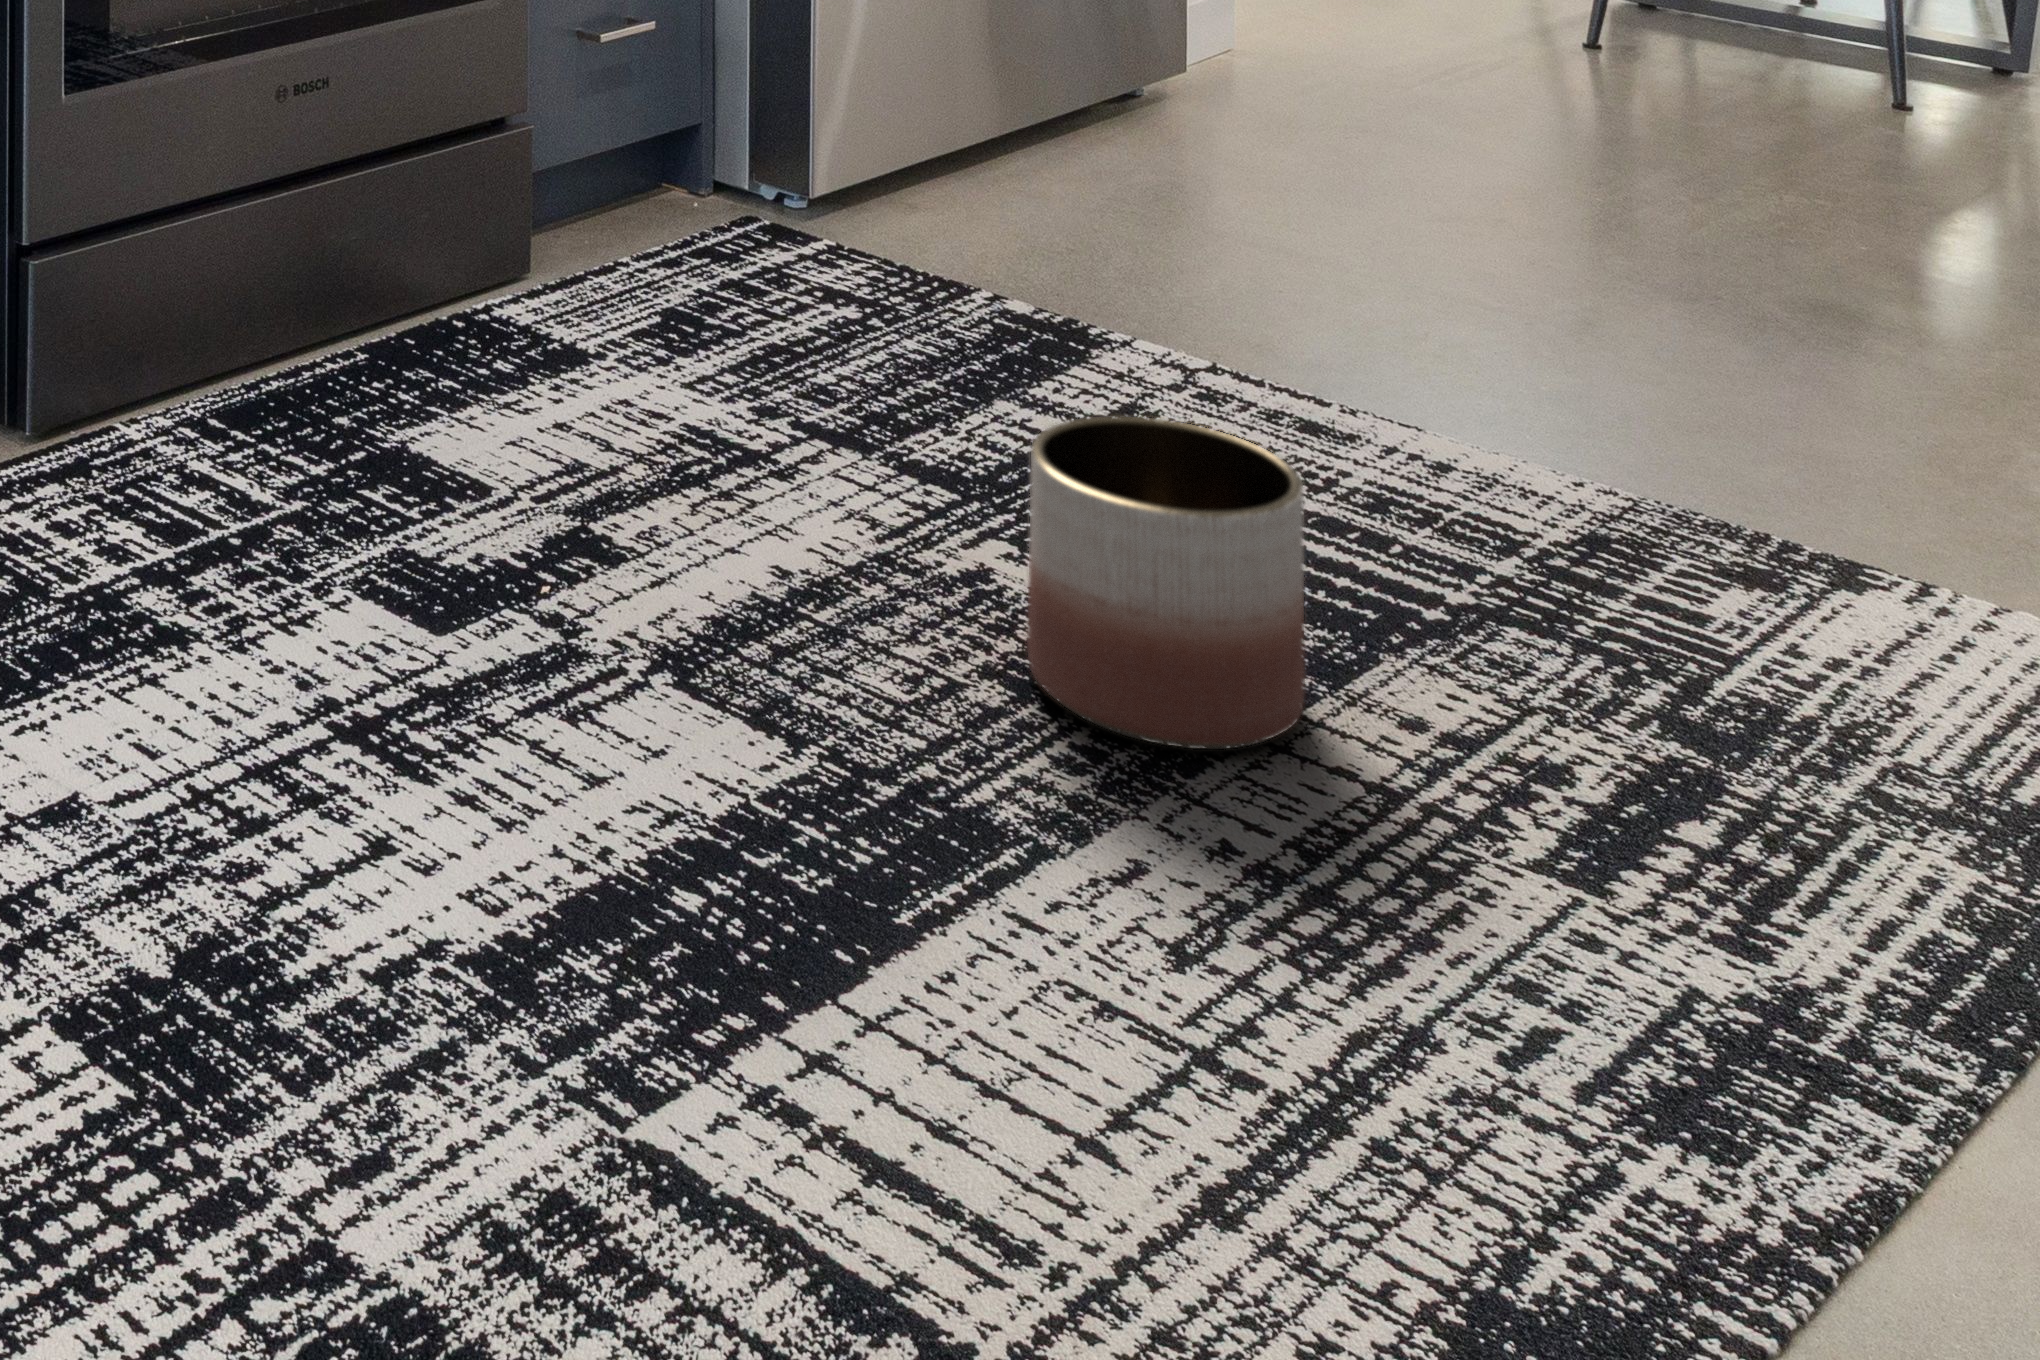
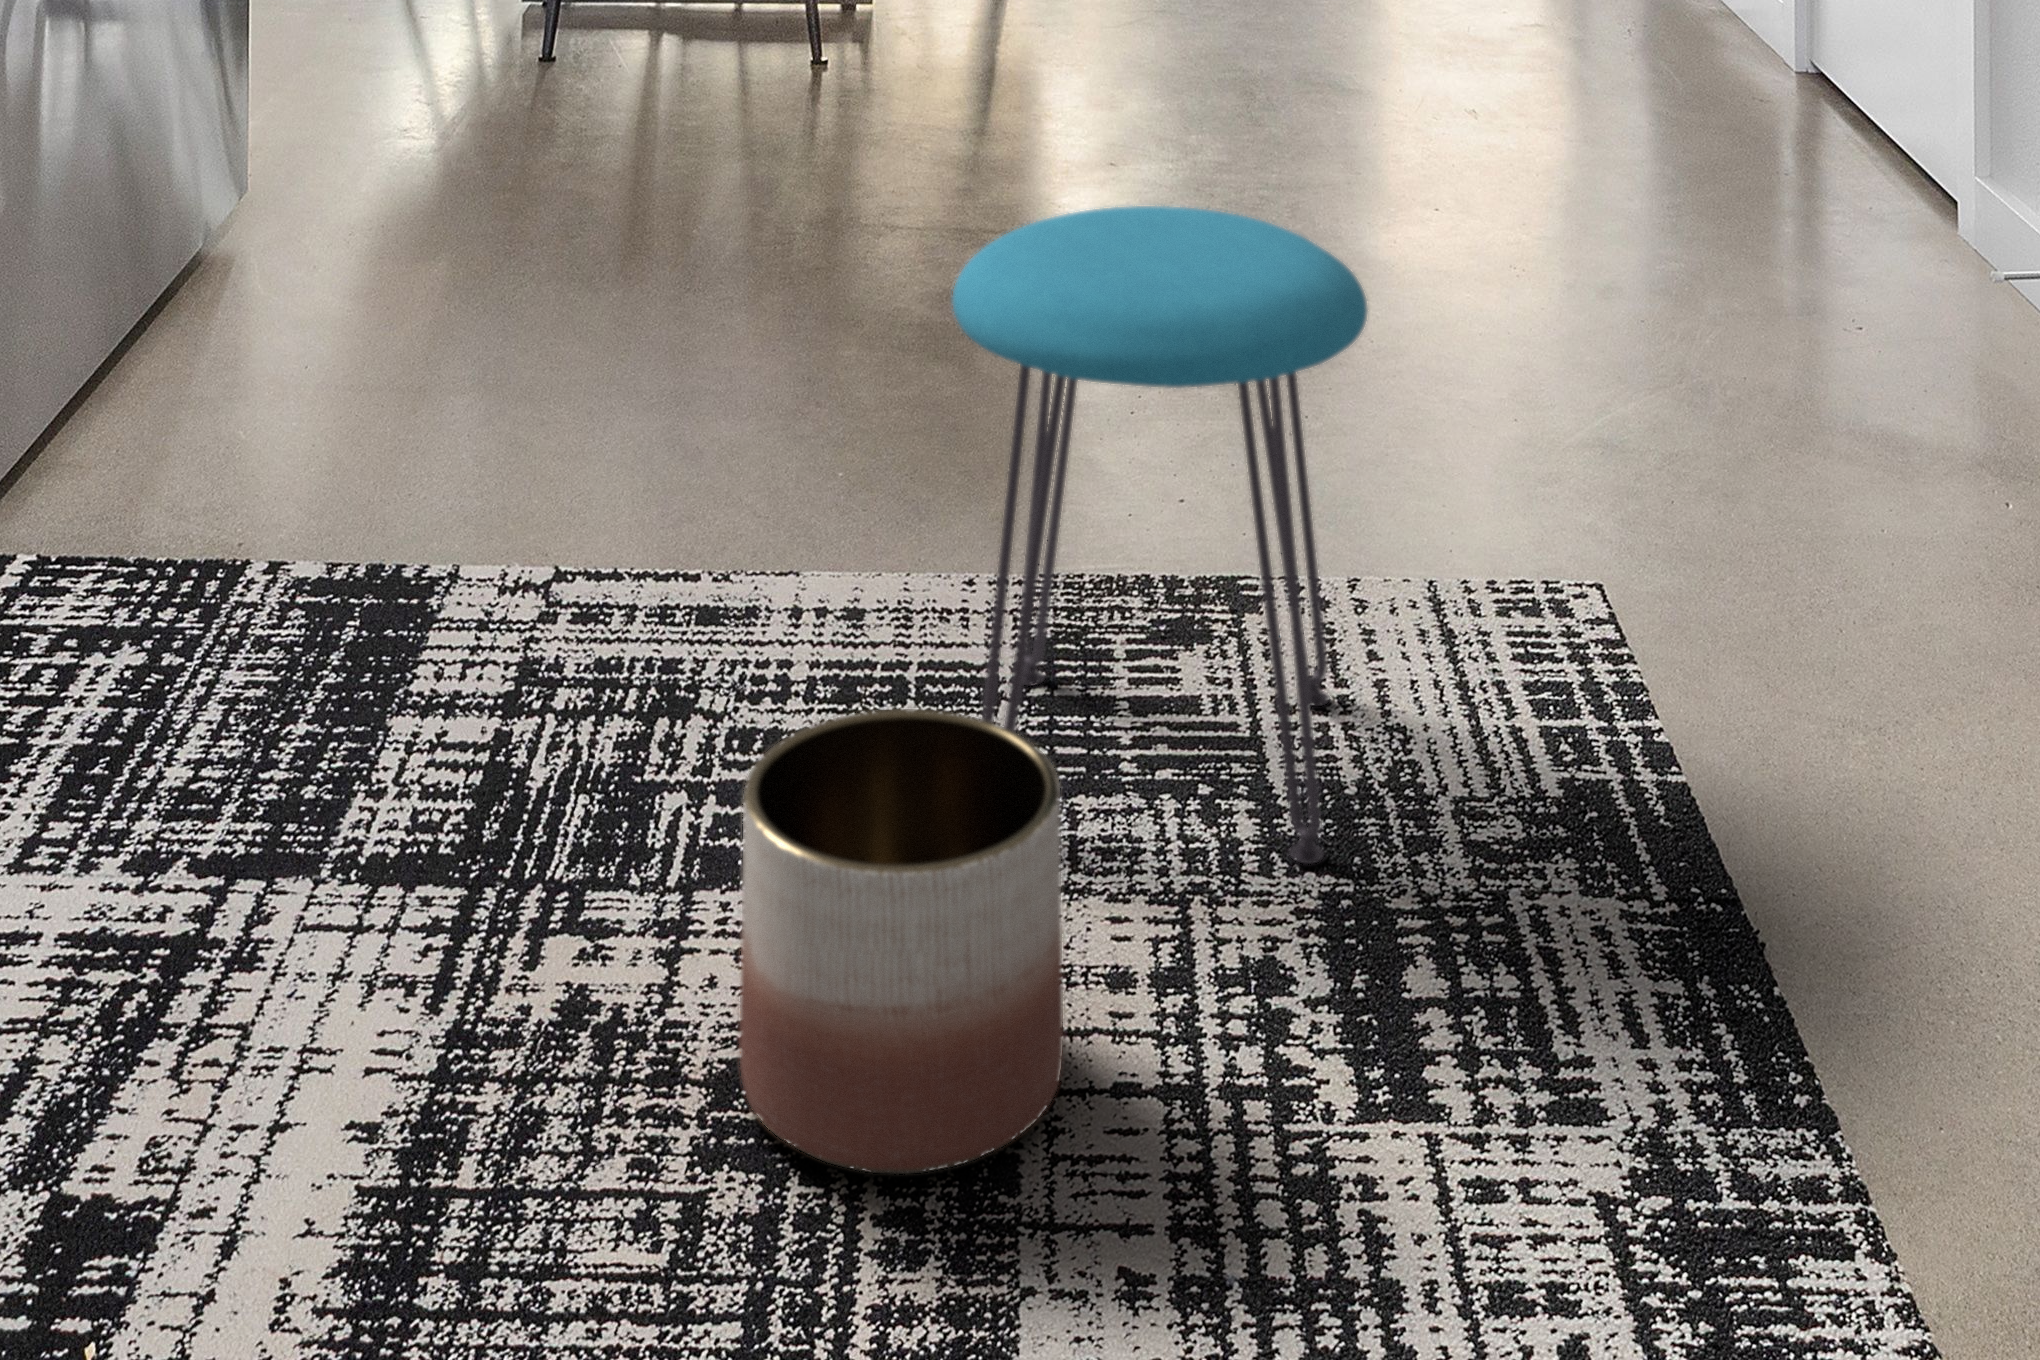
stool: none [1389,125,1866,739] -> present [953,206,1367,864]

